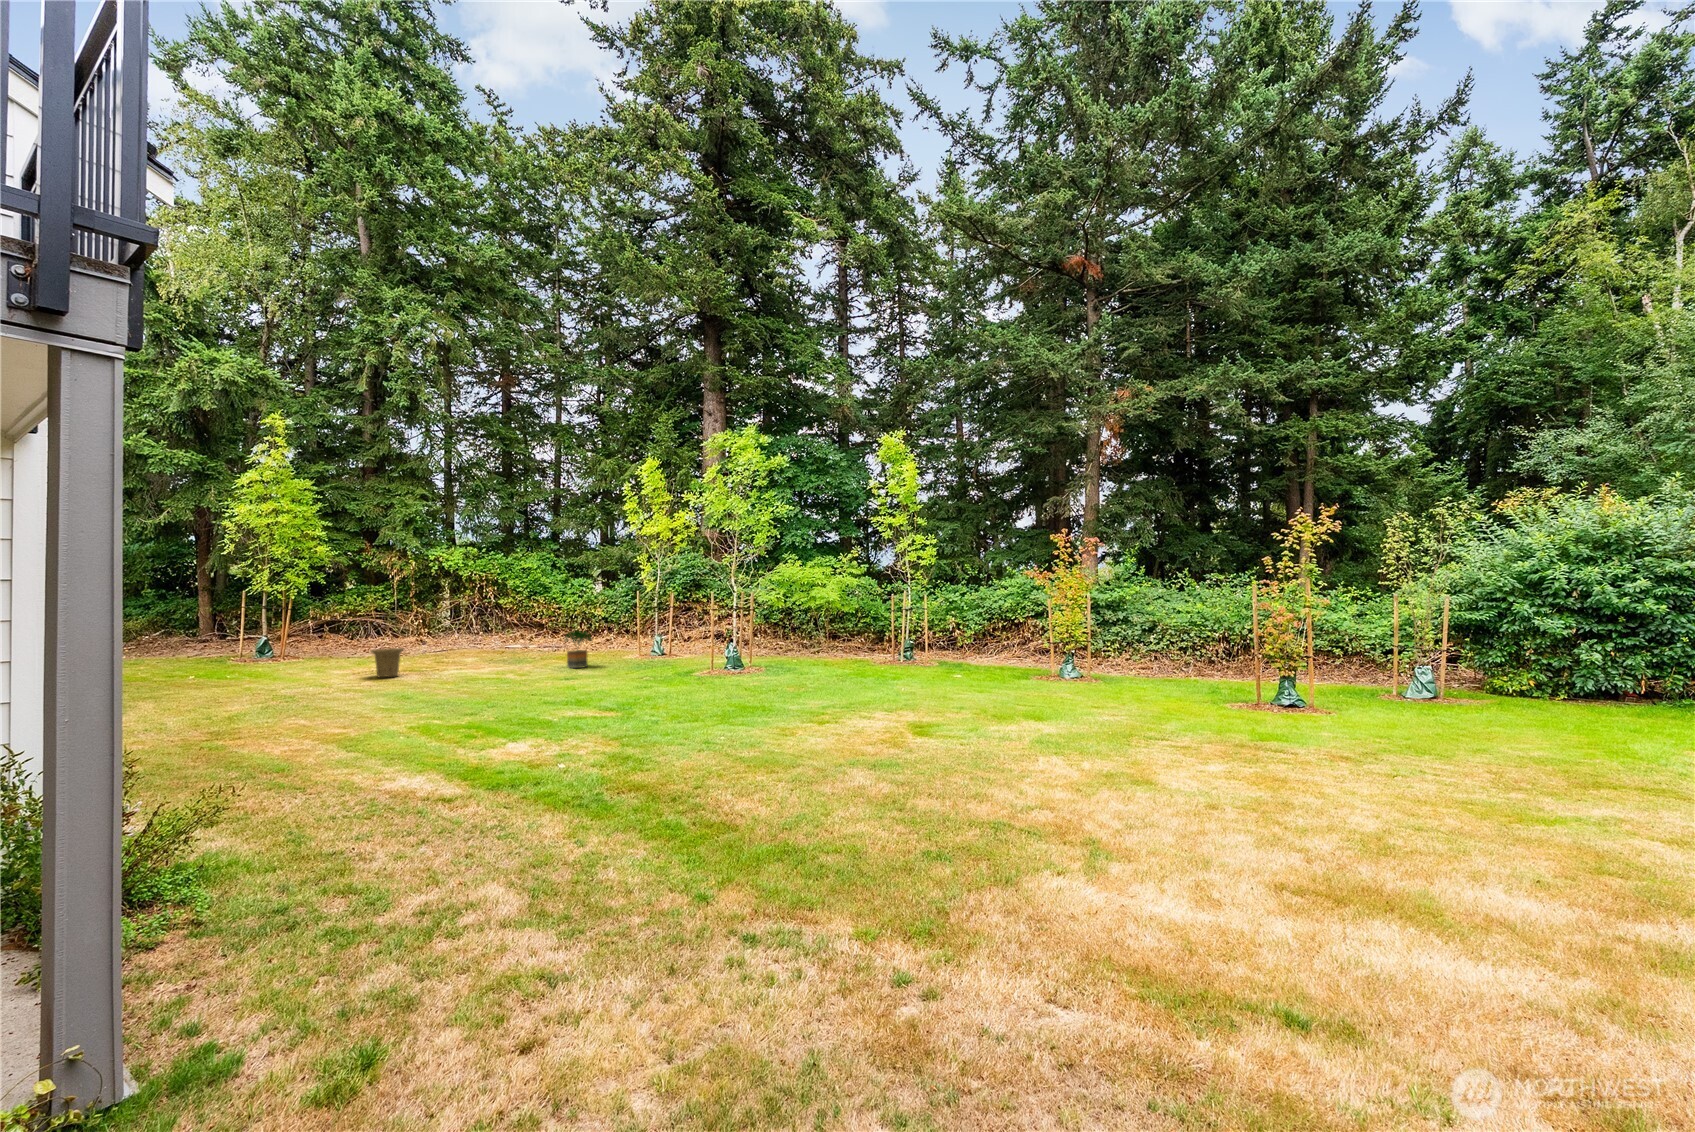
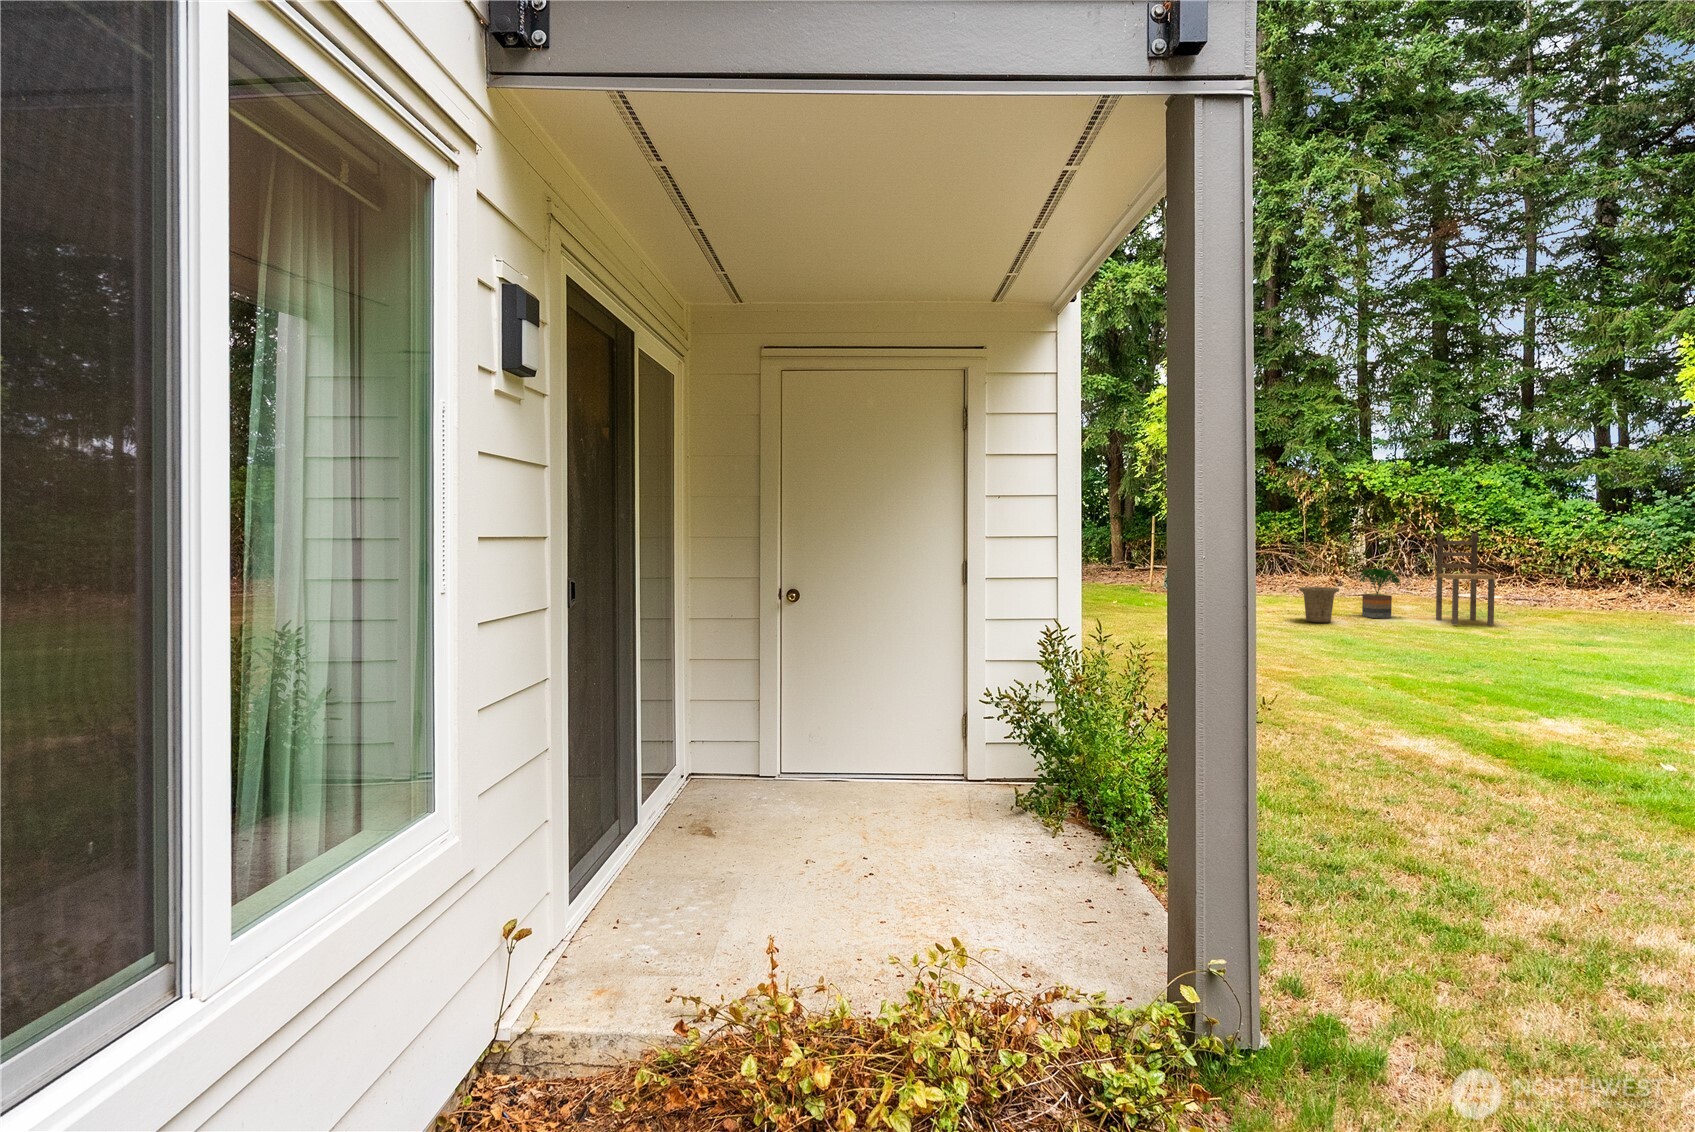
chair: none [480,602,516,668] -> present [1436,533,1495,625]
potted tree: present [565,631,593,668] -> present [1360,568,1400,618]

